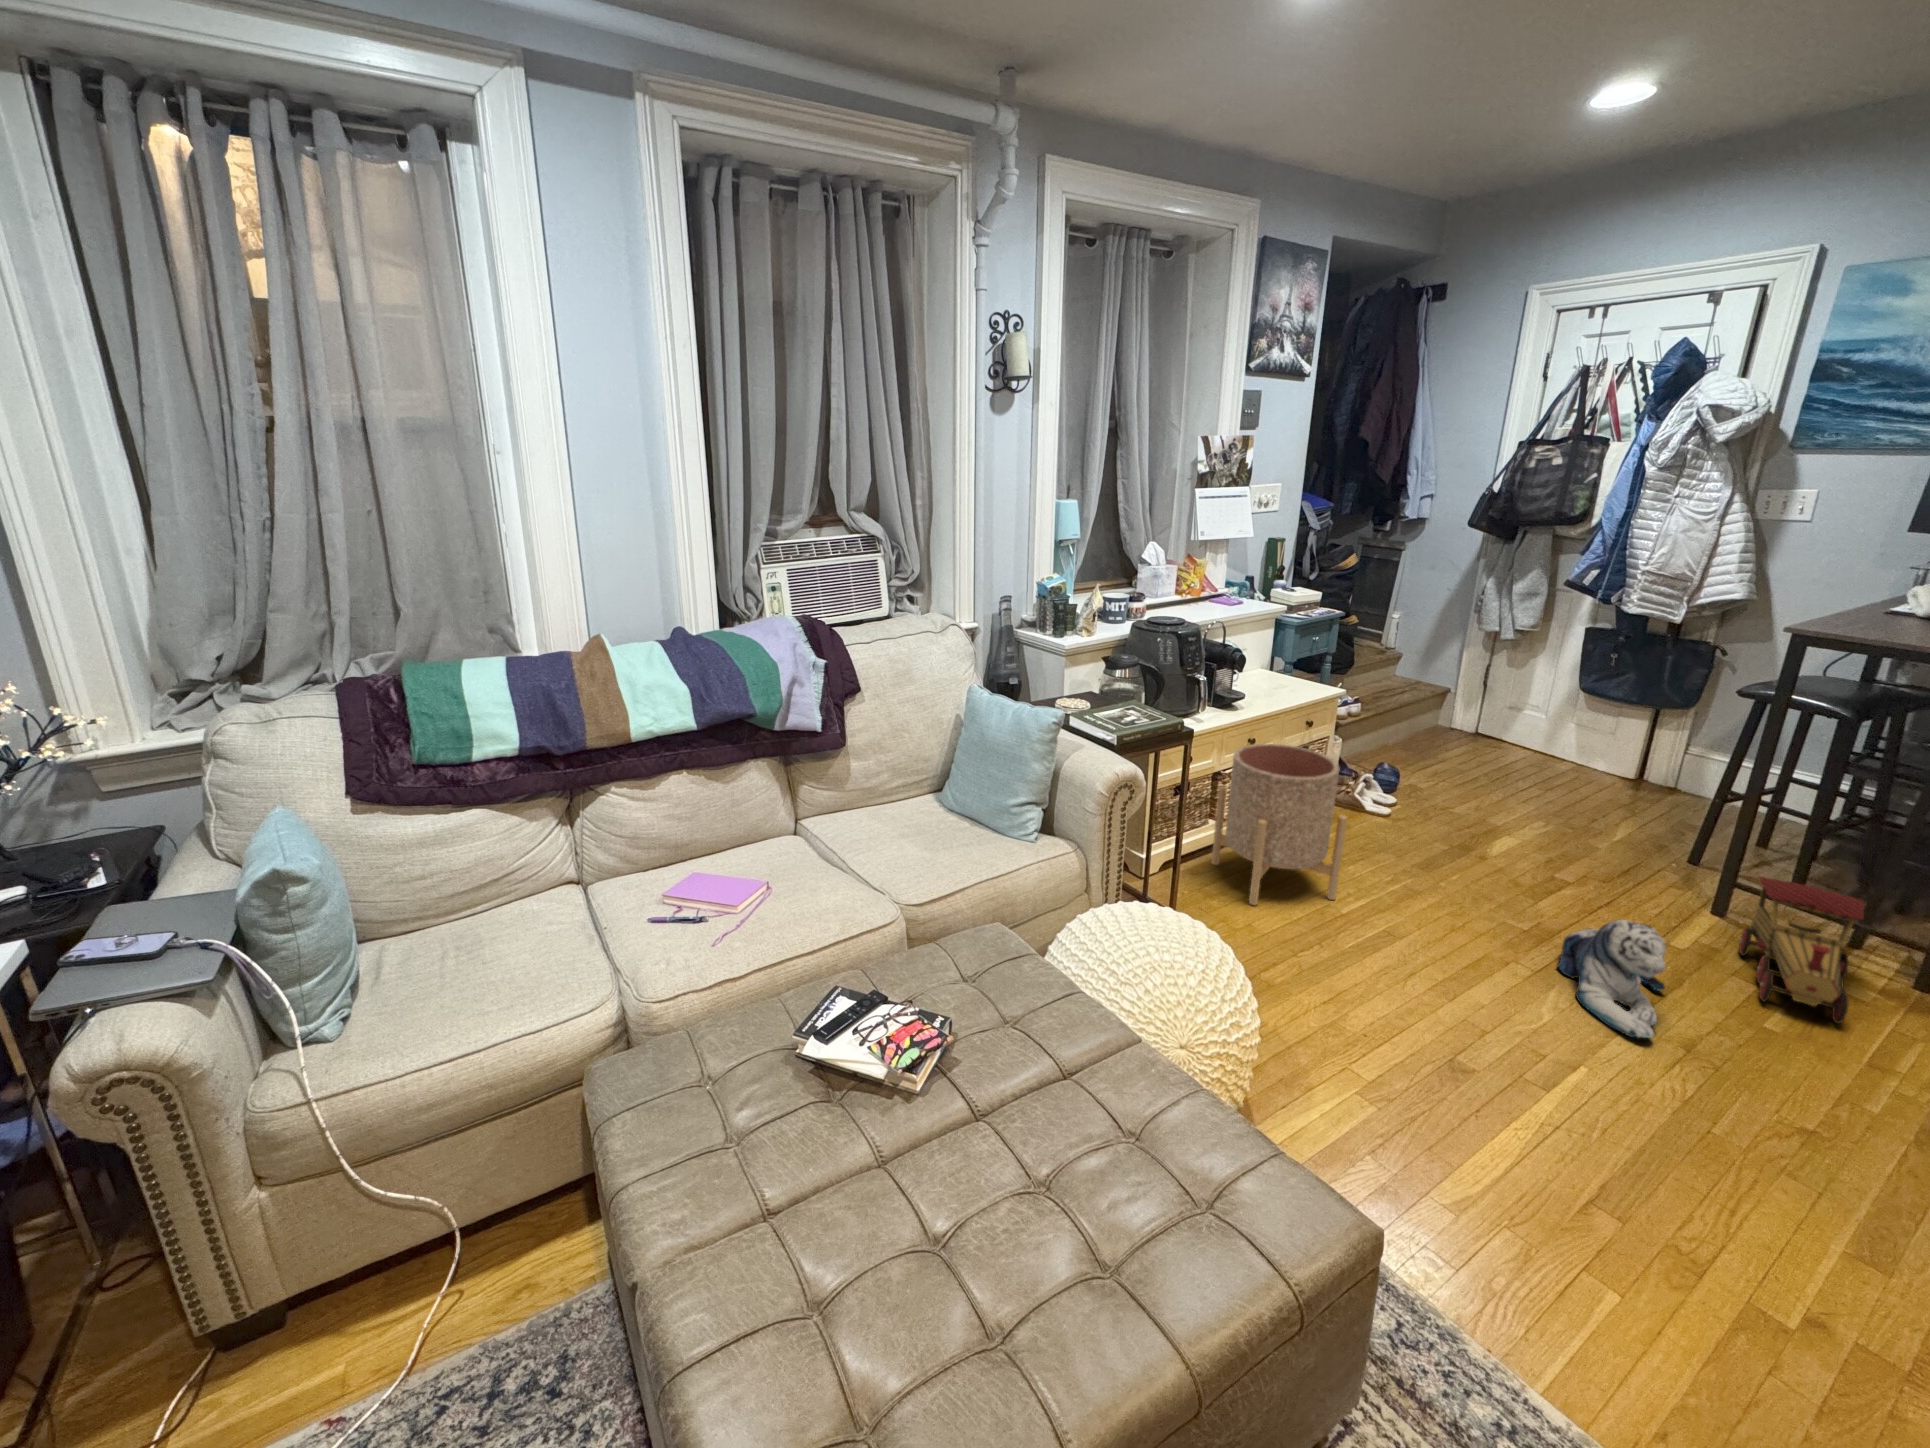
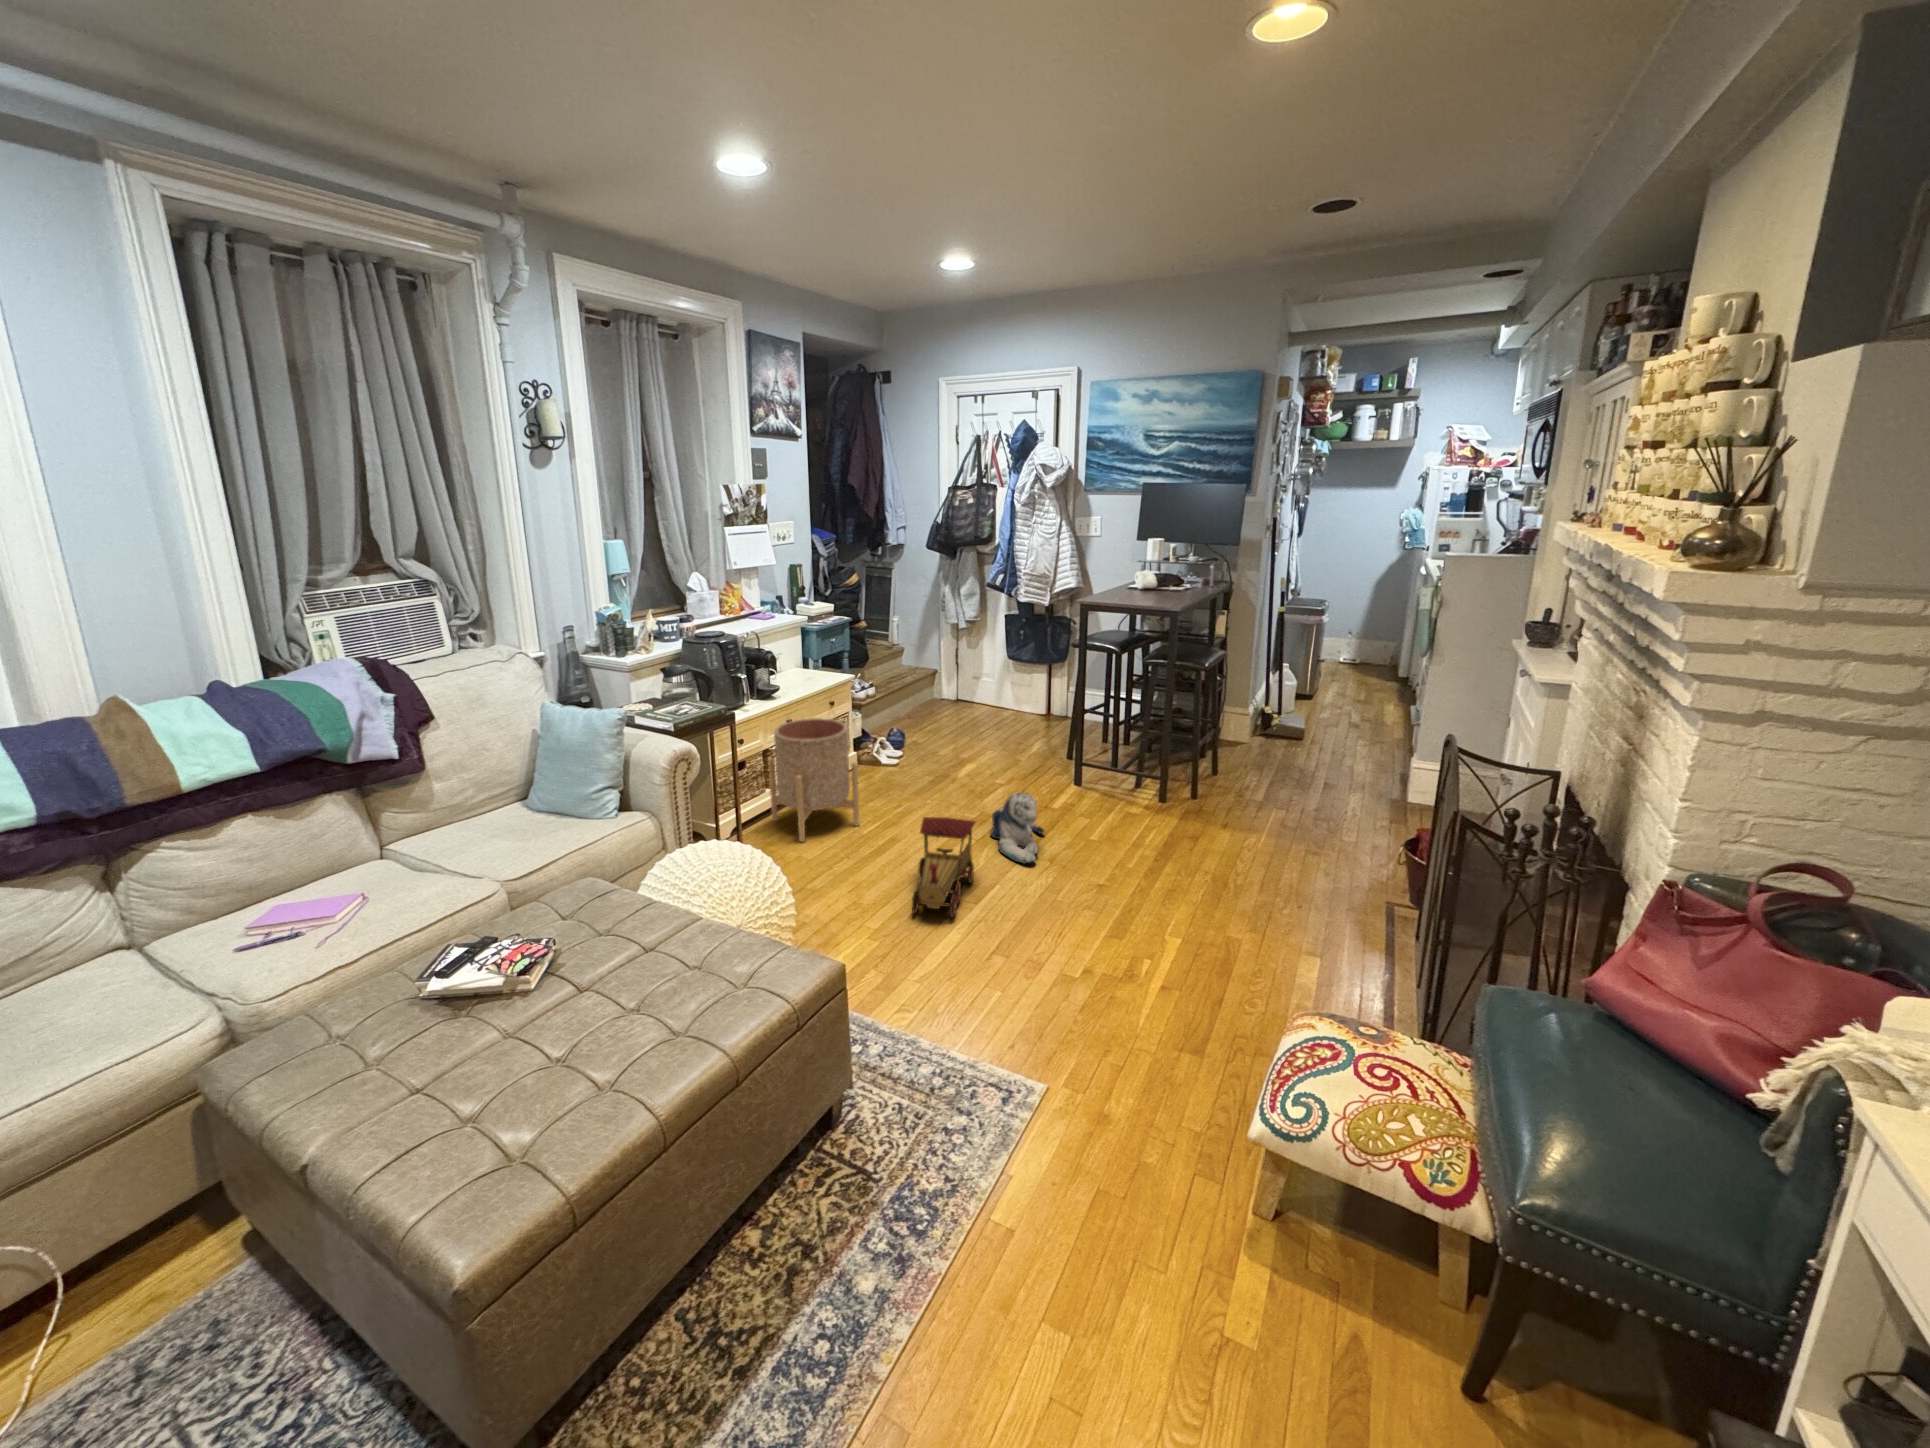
toy train: present [1739,876,1864,1023] -> present [912,817,976,917]

